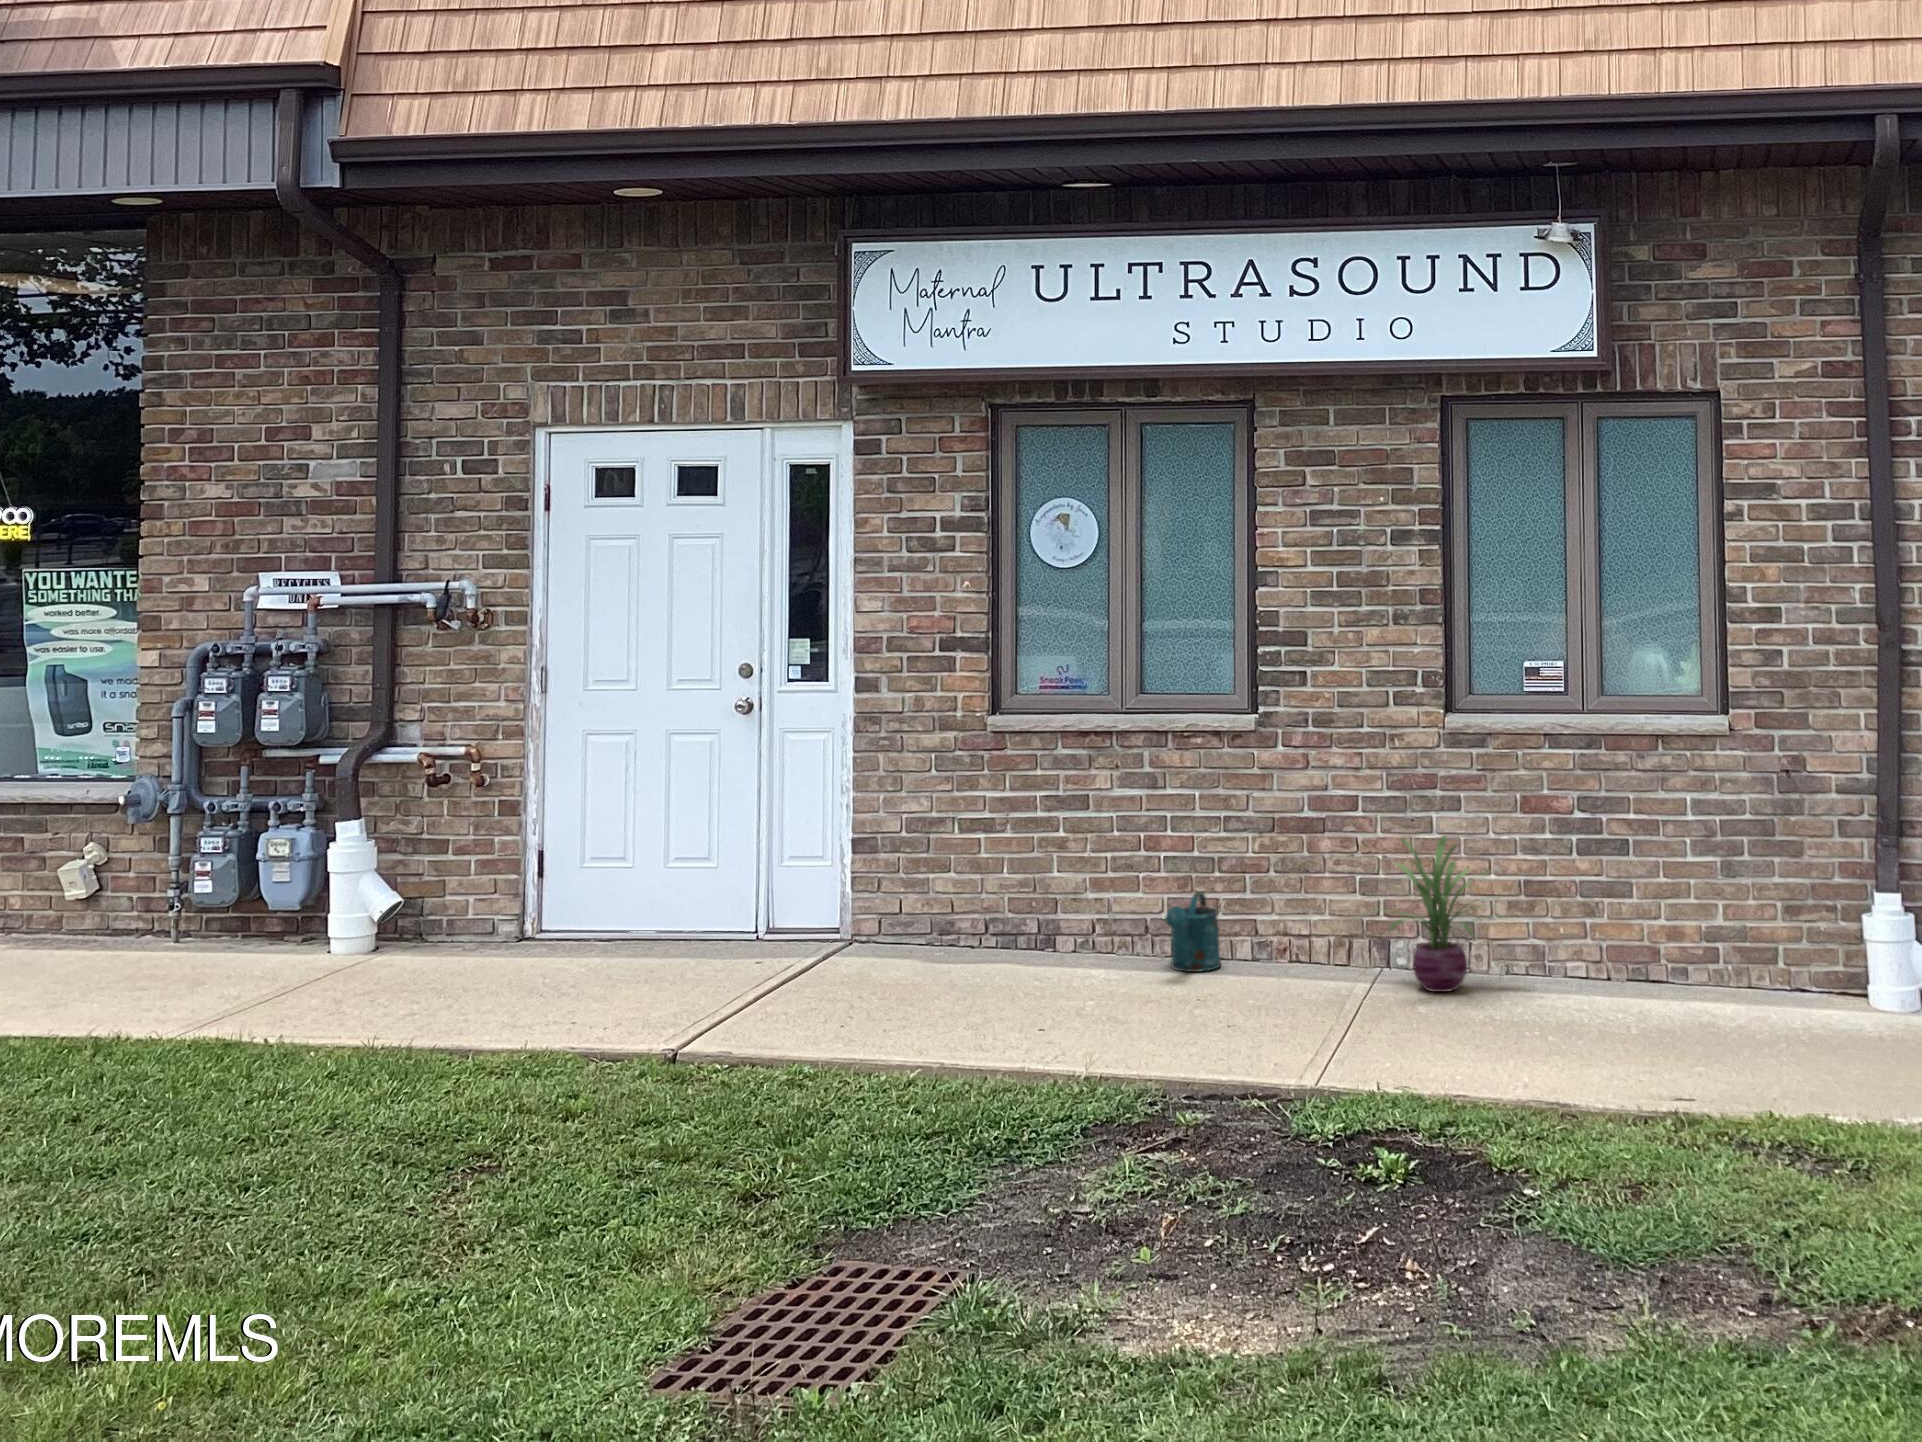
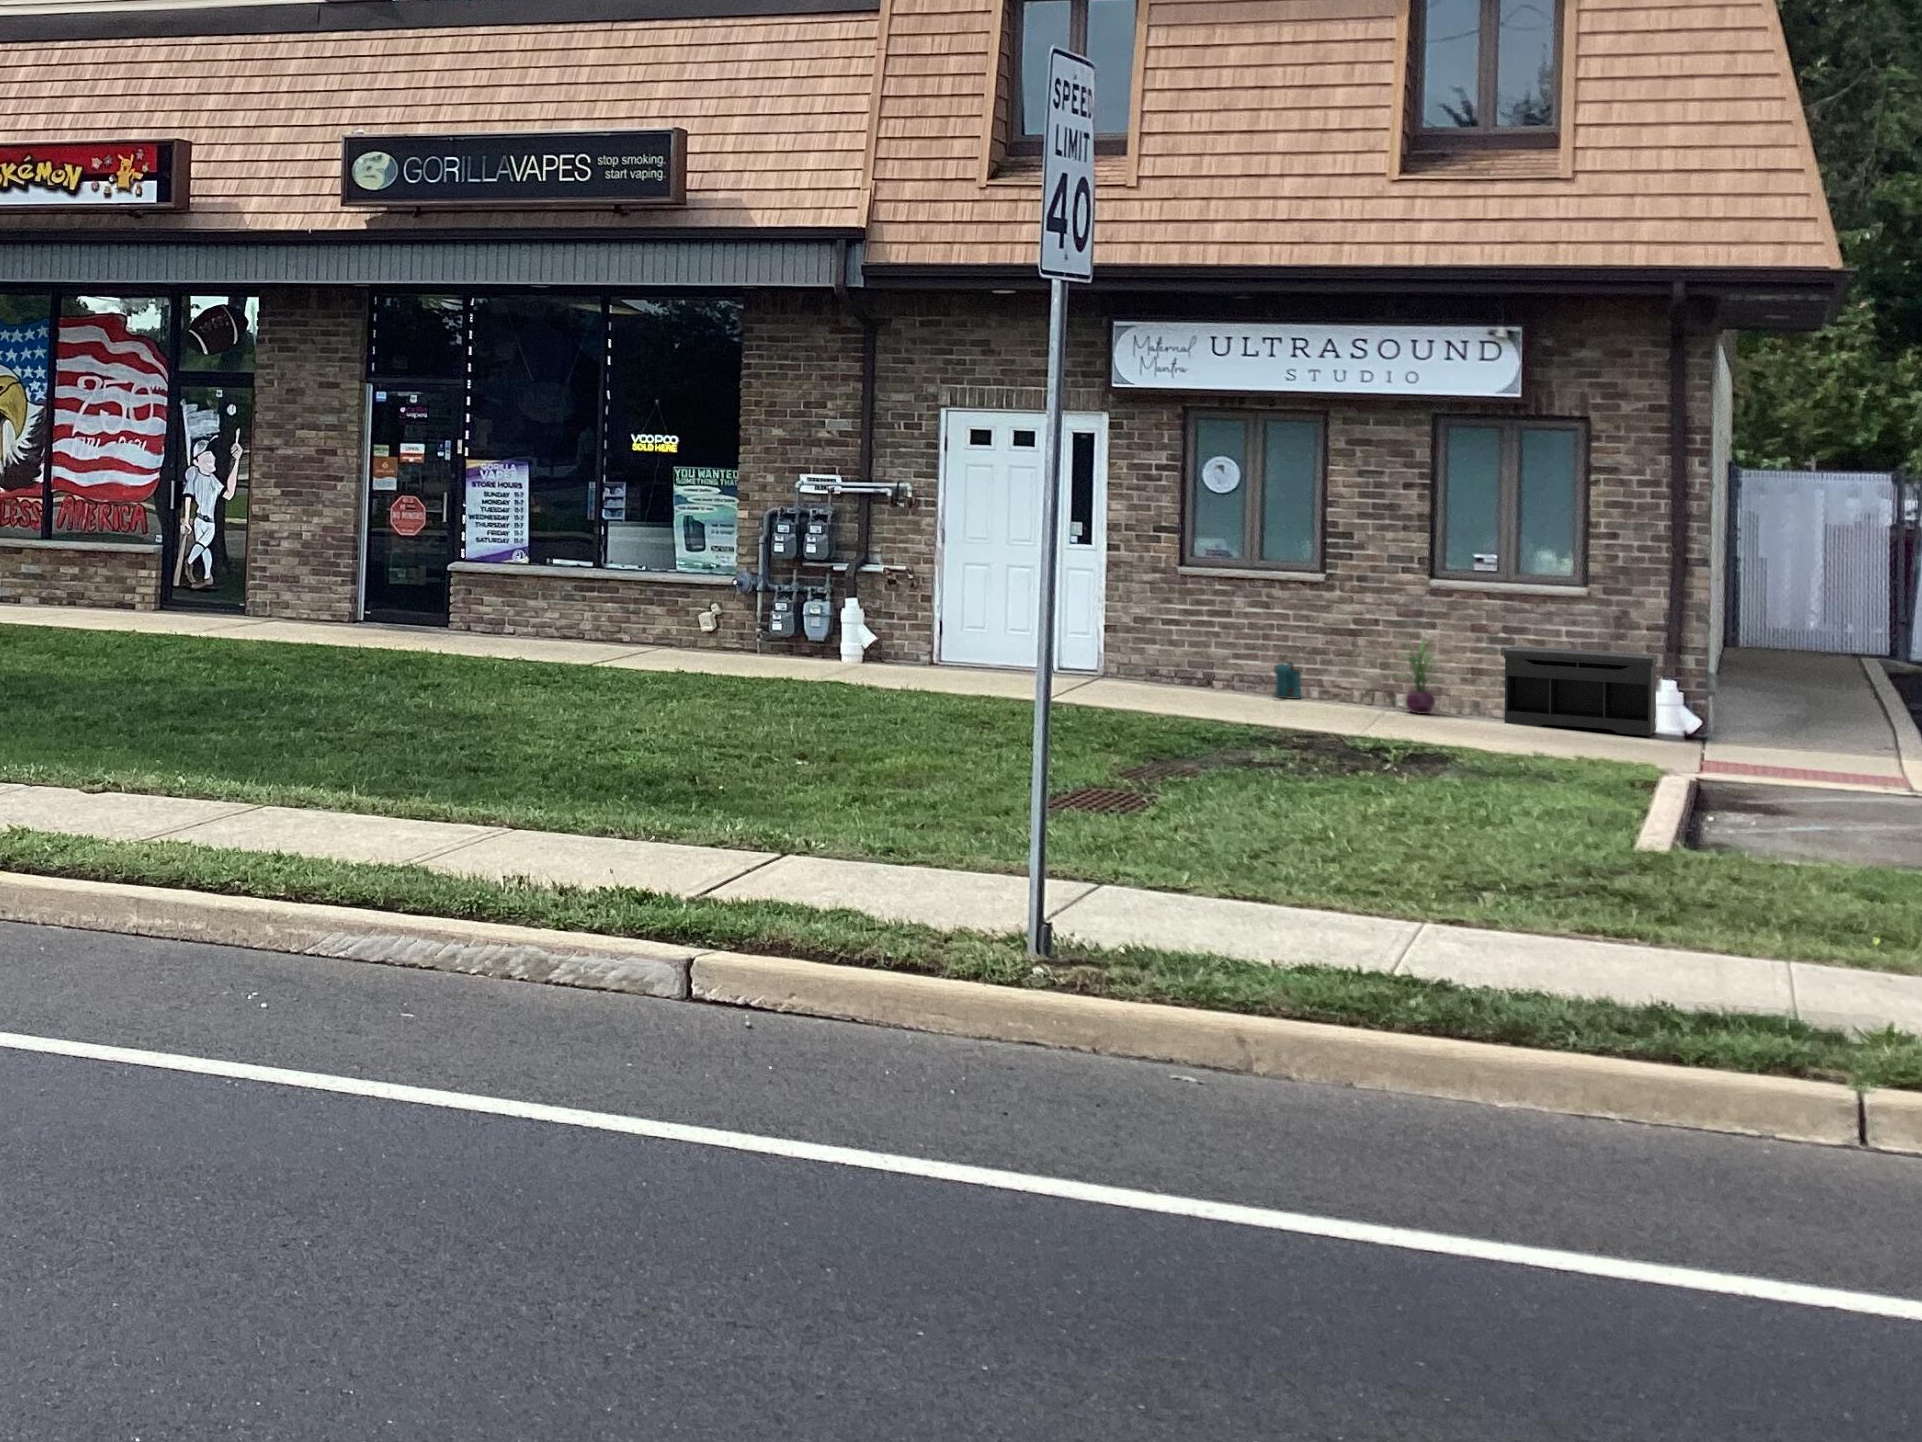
bench: none [1592,837,1869,1013] -> present [1504,646,1658,736]

